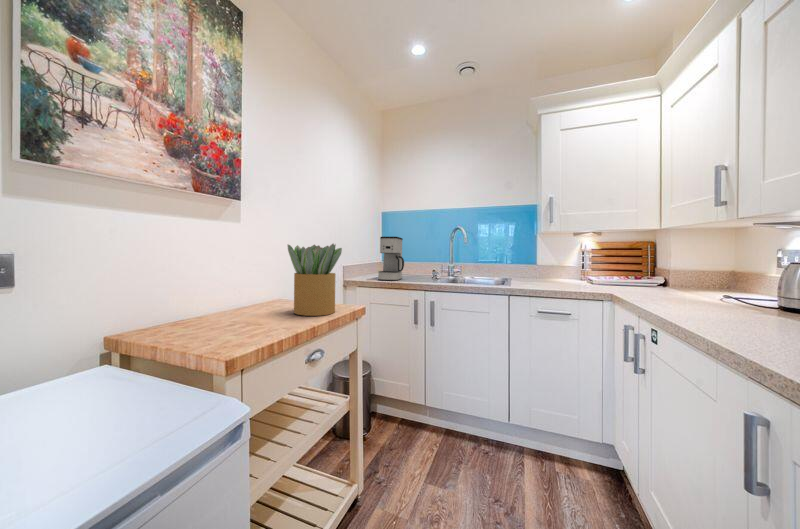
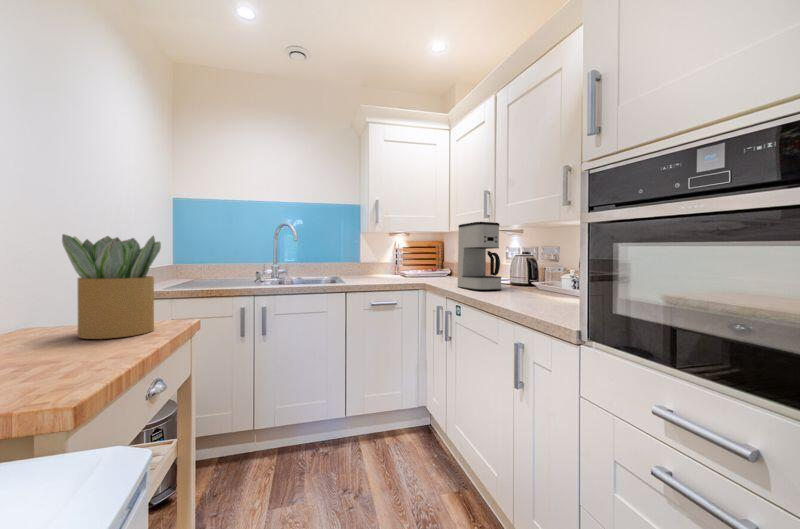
coffee maker: present [378,237,404,280] -> present [457,222,501,290]

